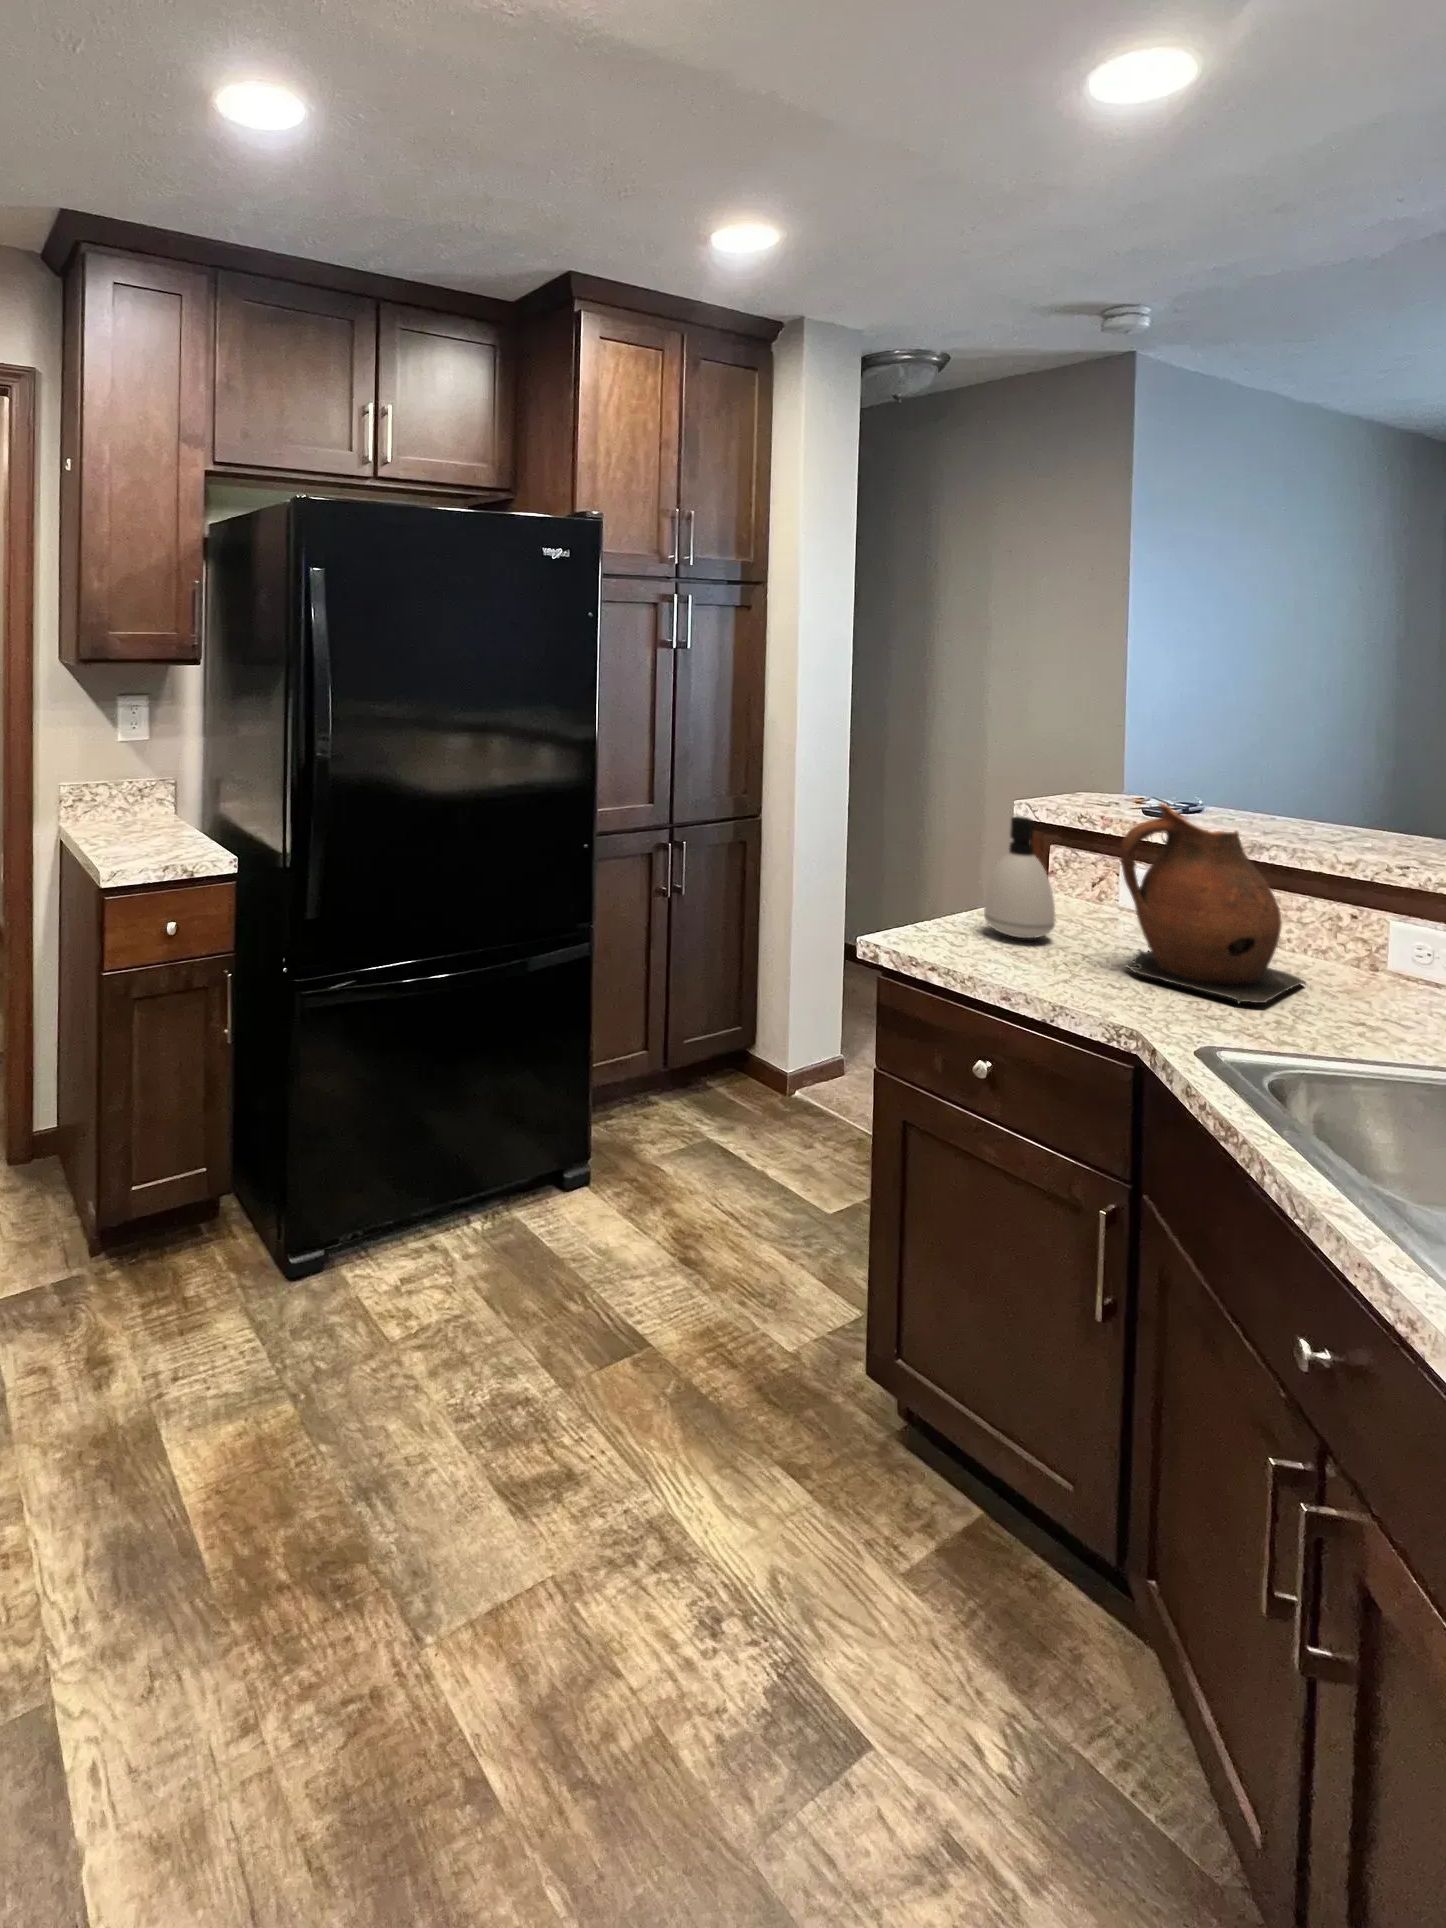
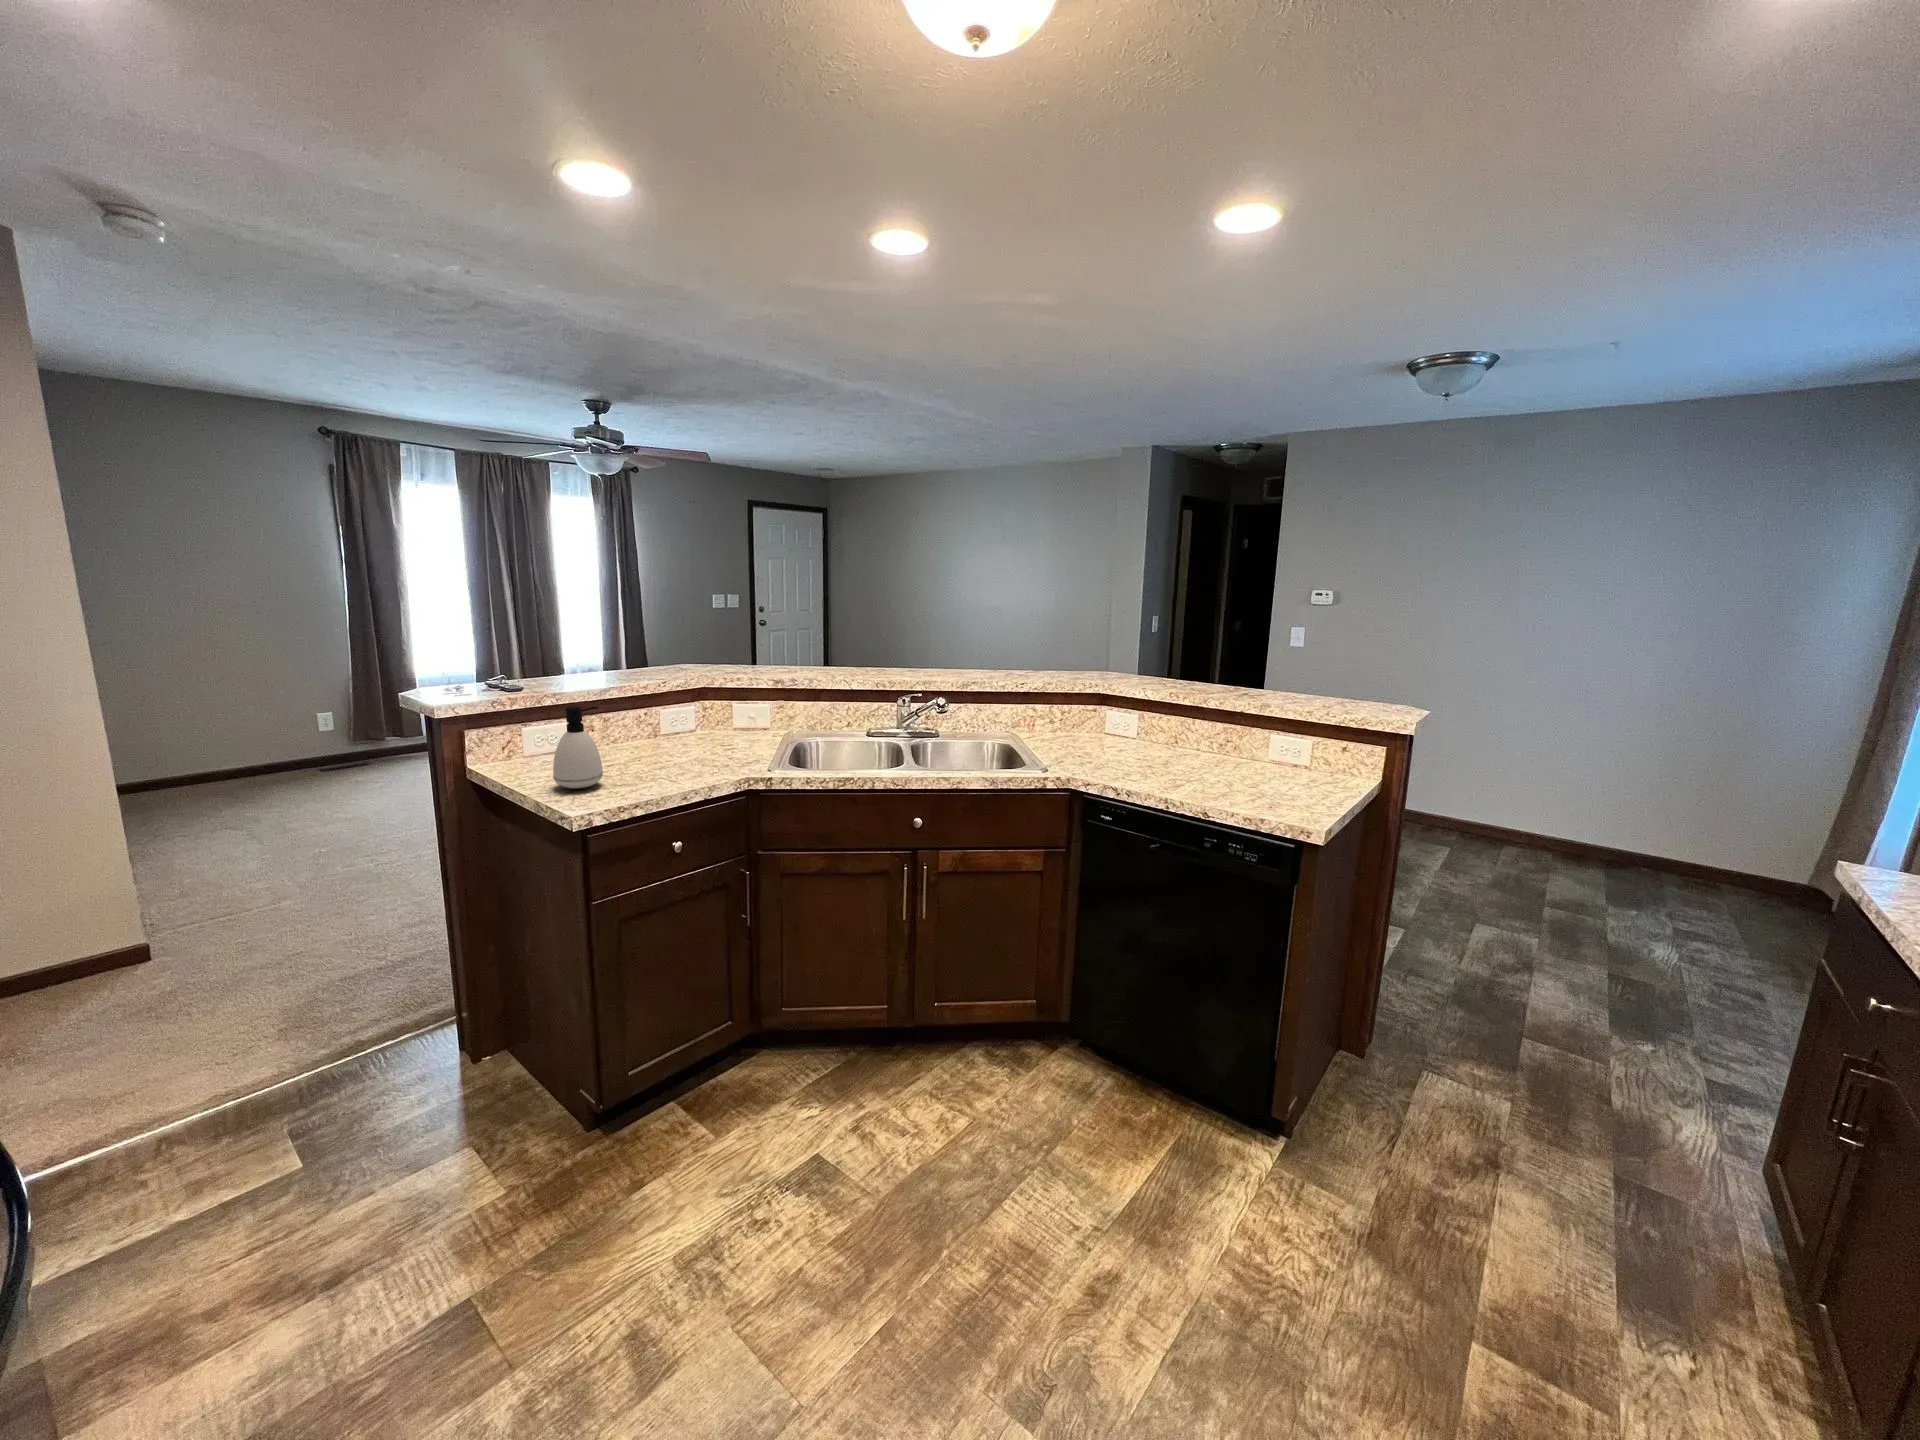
ceramic pitcher: present [1120,803,1305,1003] -> none [617,673,711,772]

